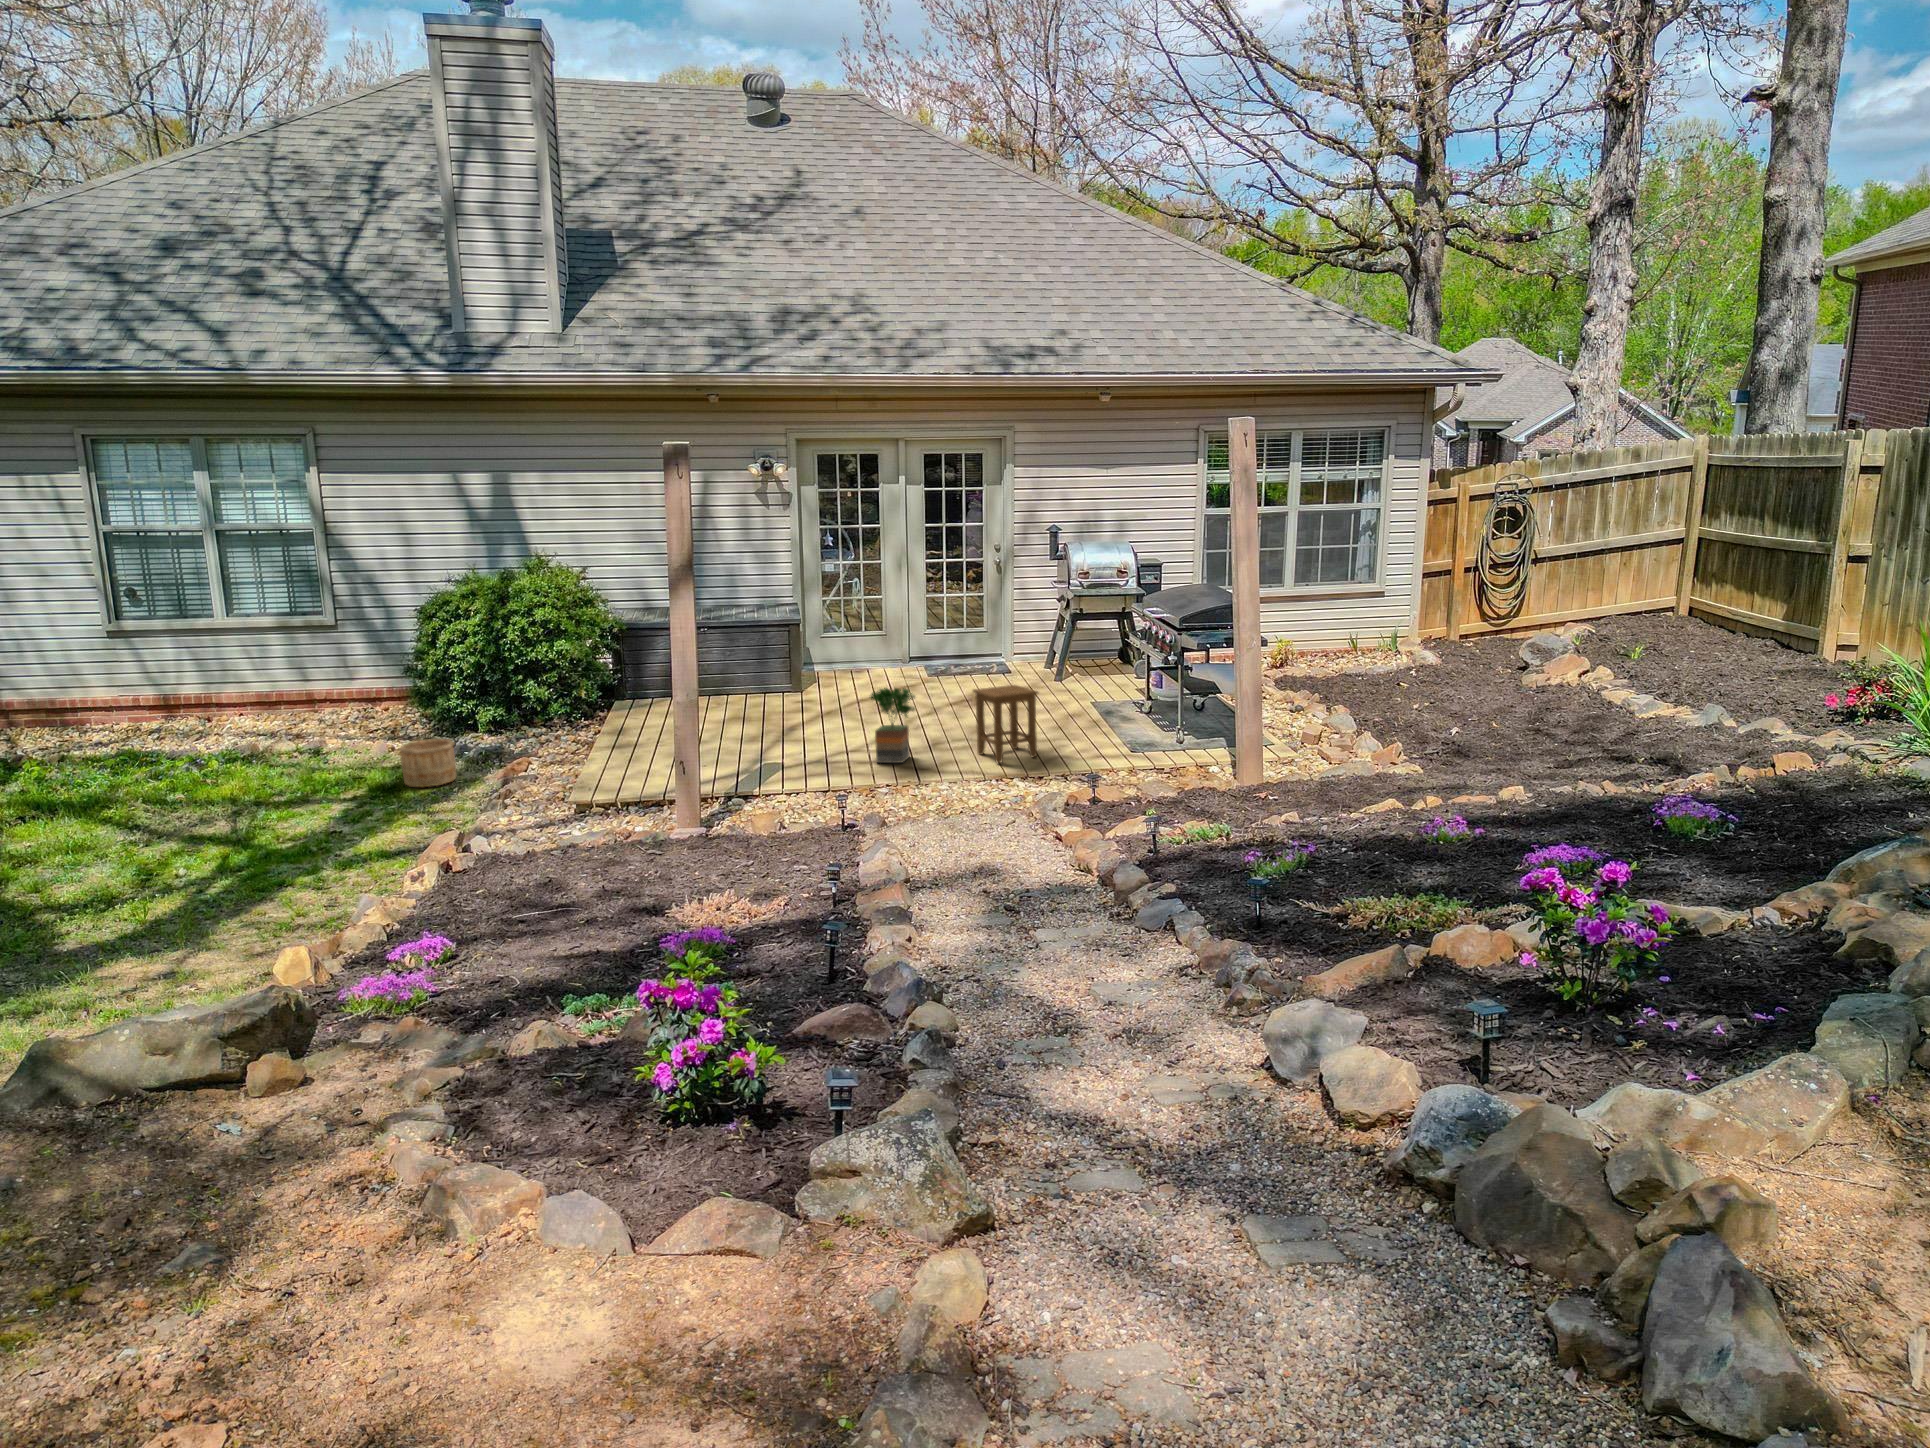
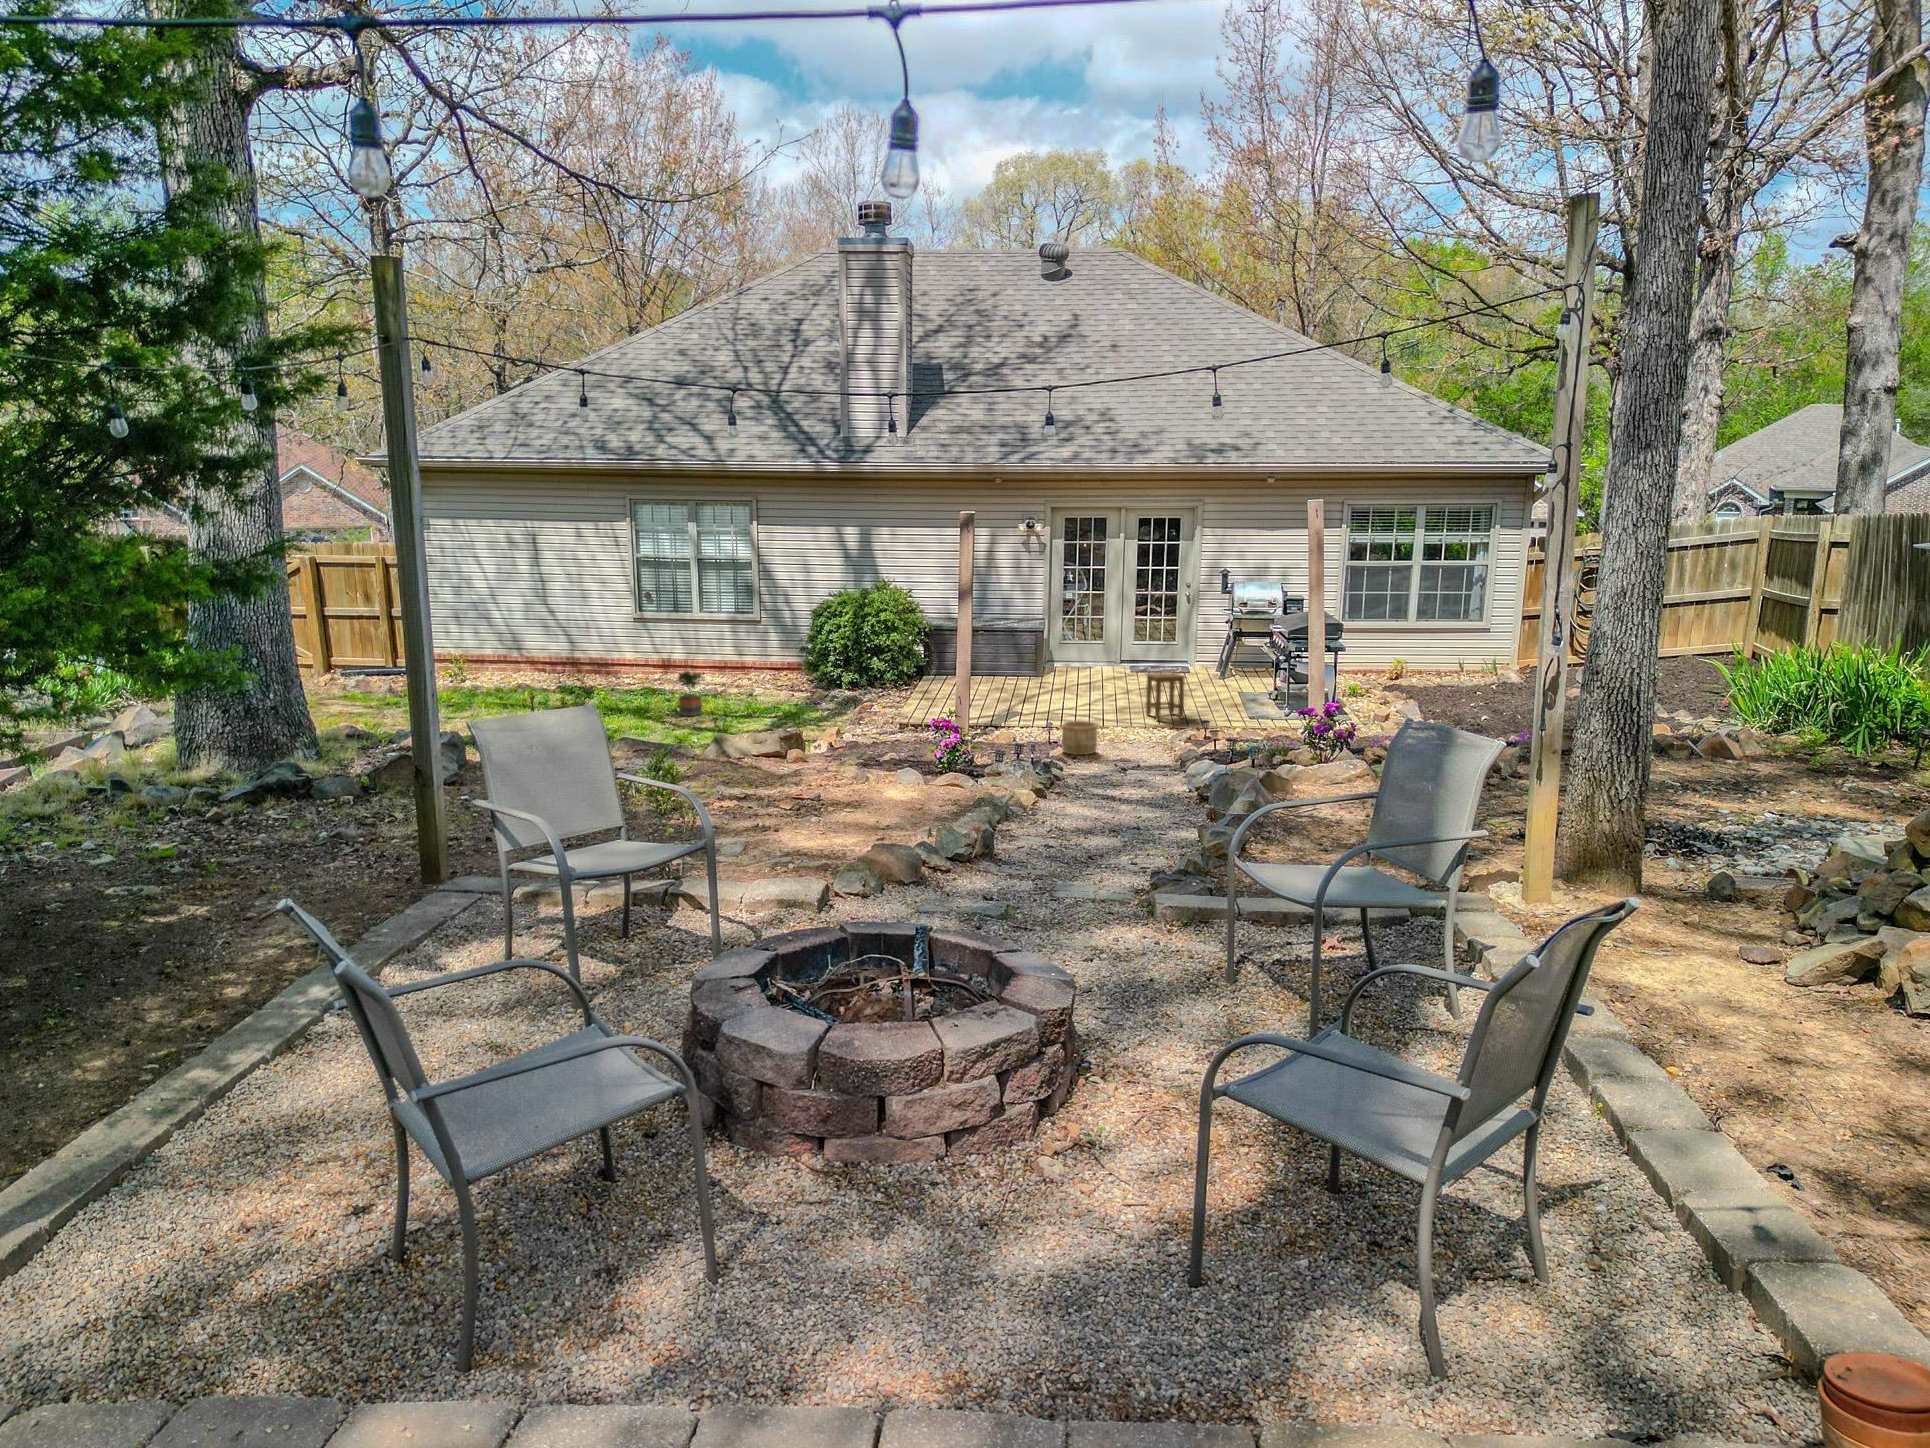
potted tree: present [871,688,915,763] -> present [678,672,705,716]
wooden bucket: present [398,739,456,787] -> present [1062,721,1098,755]

